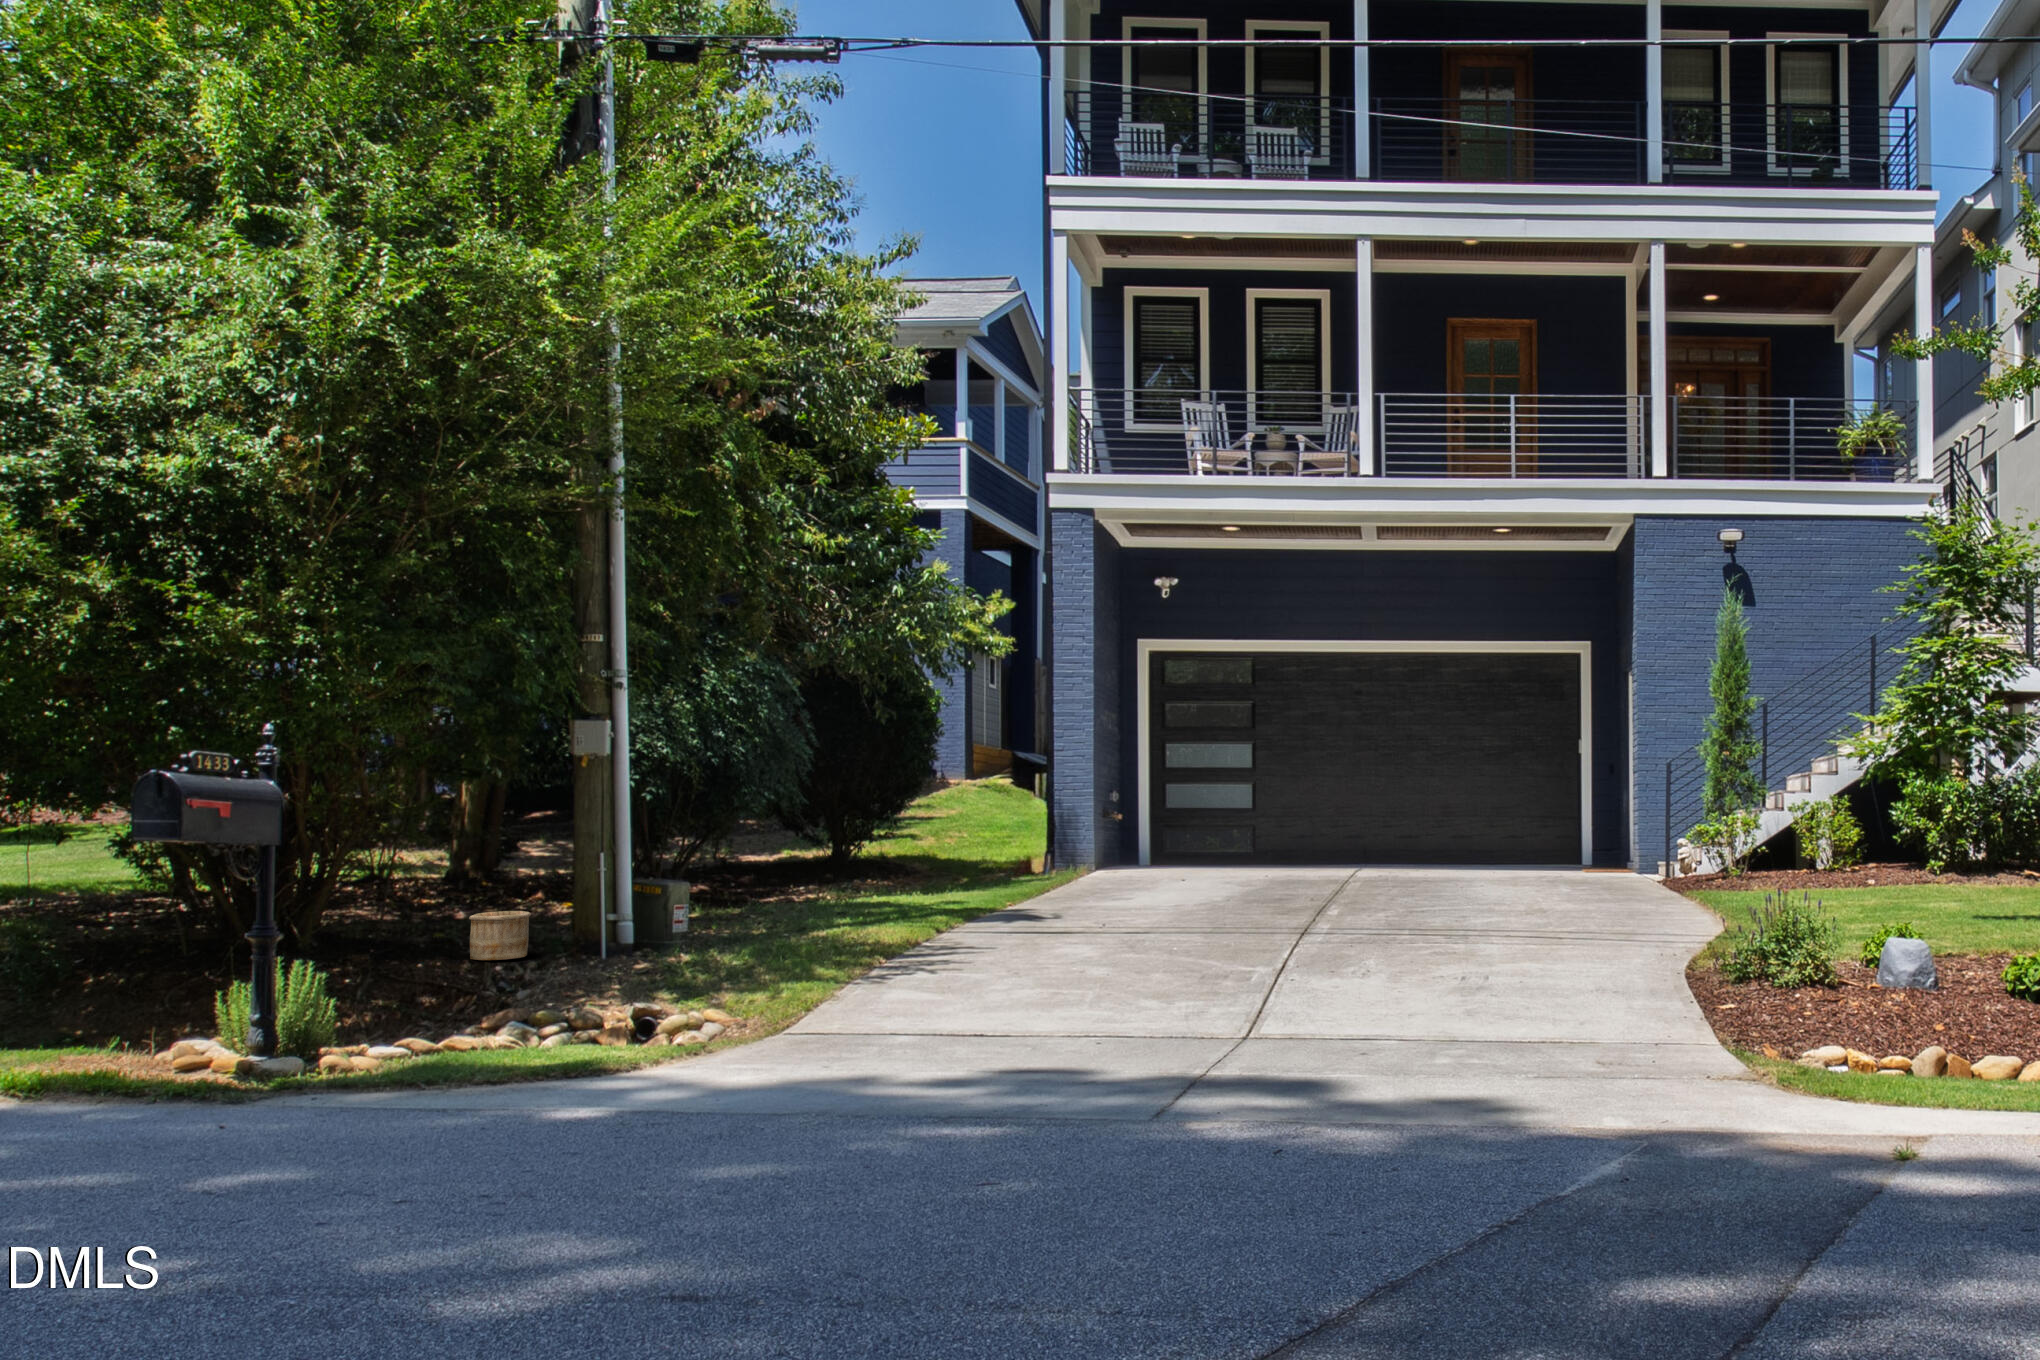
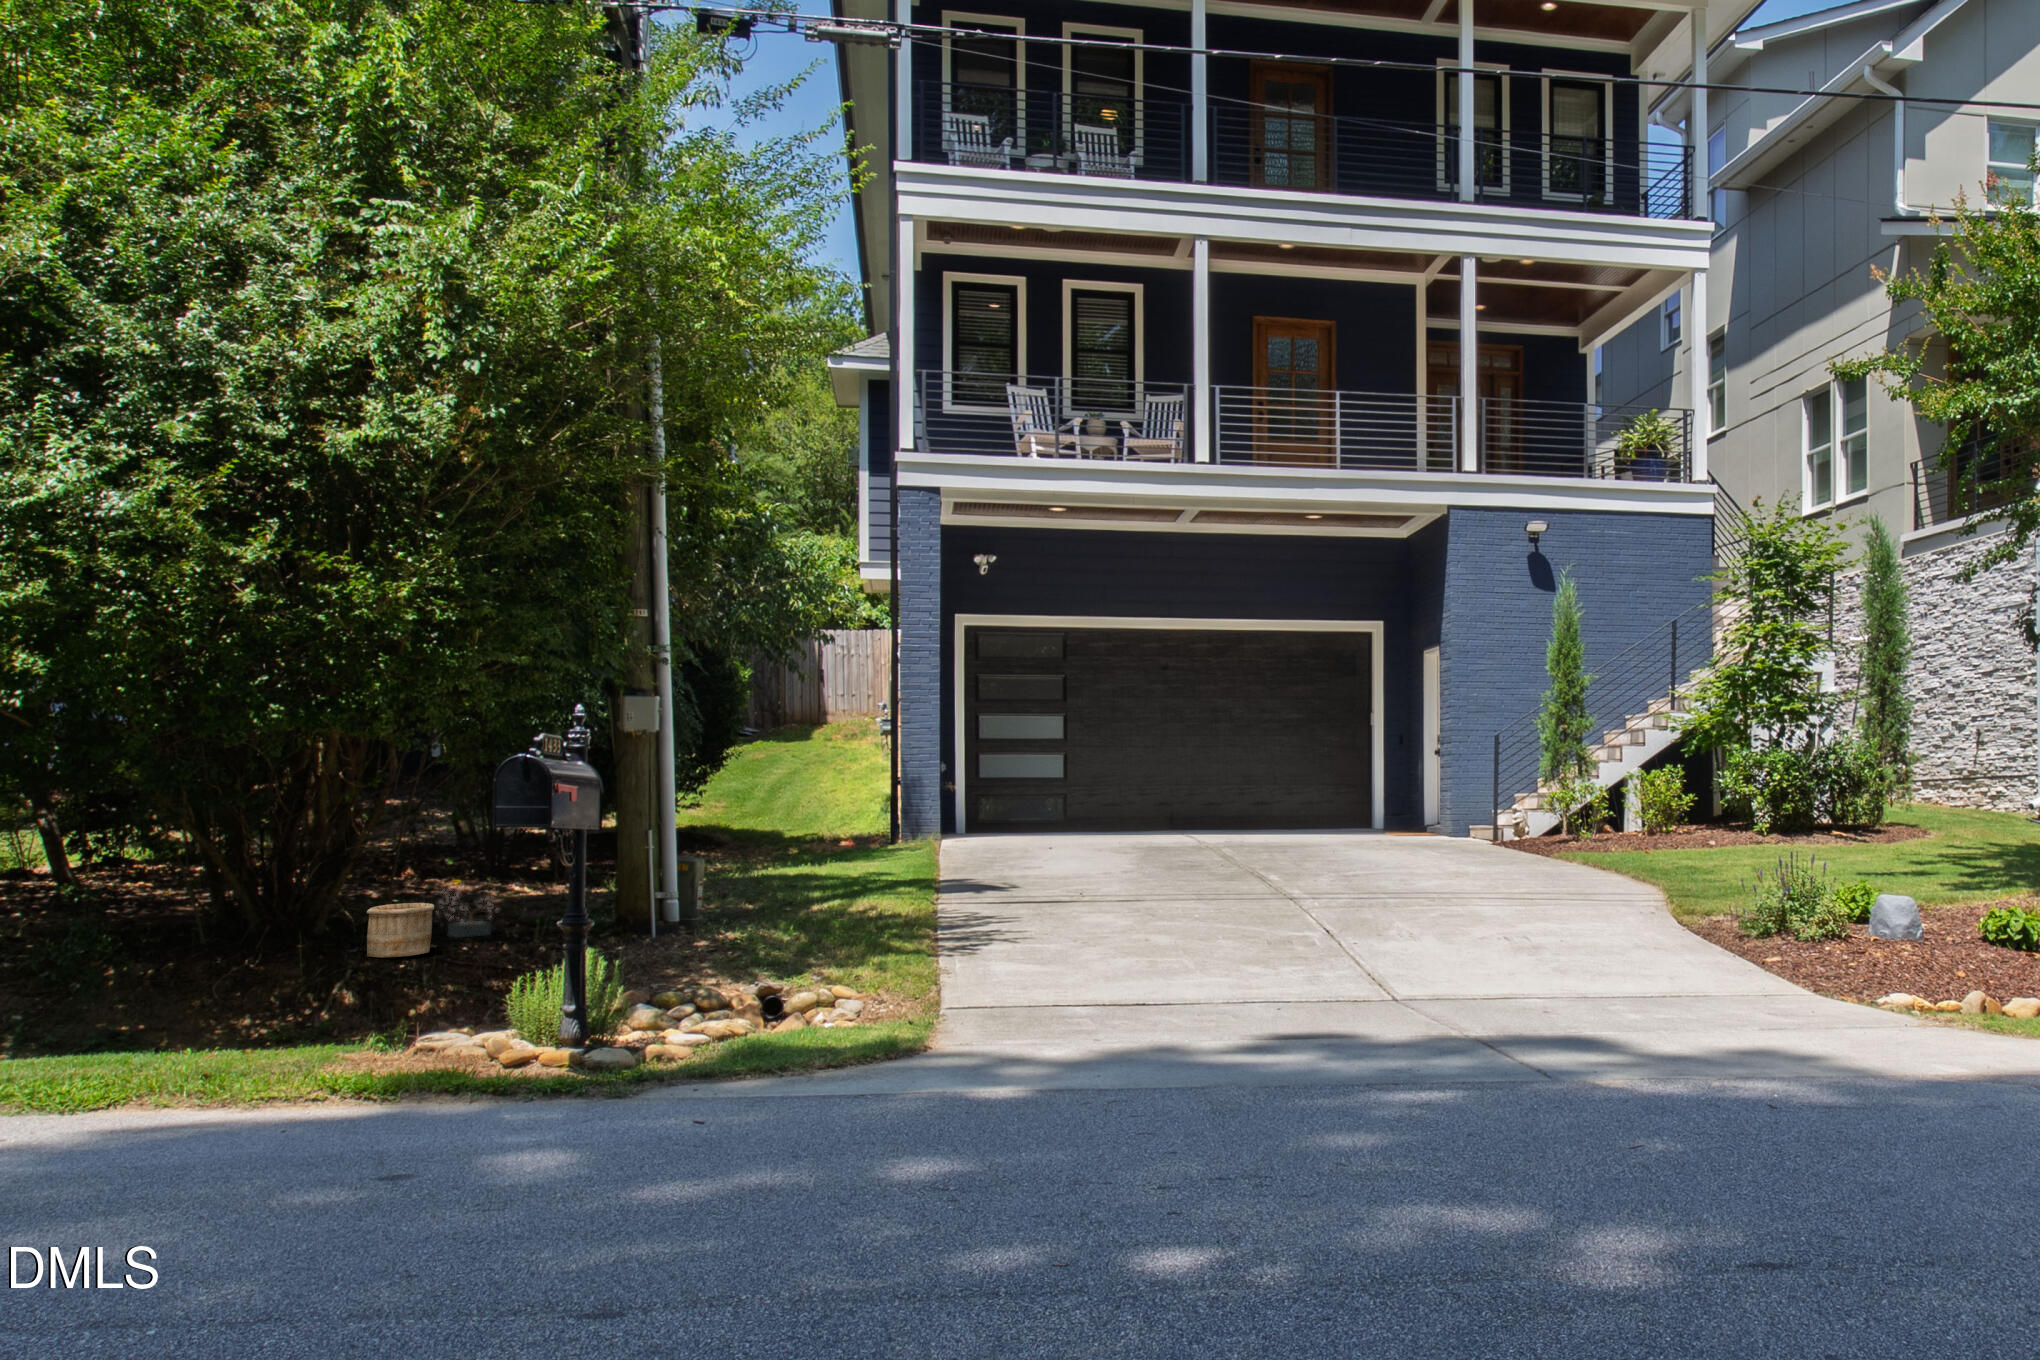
decorative plant: none [544,898,603,945] -> present [438,888,498,938]

